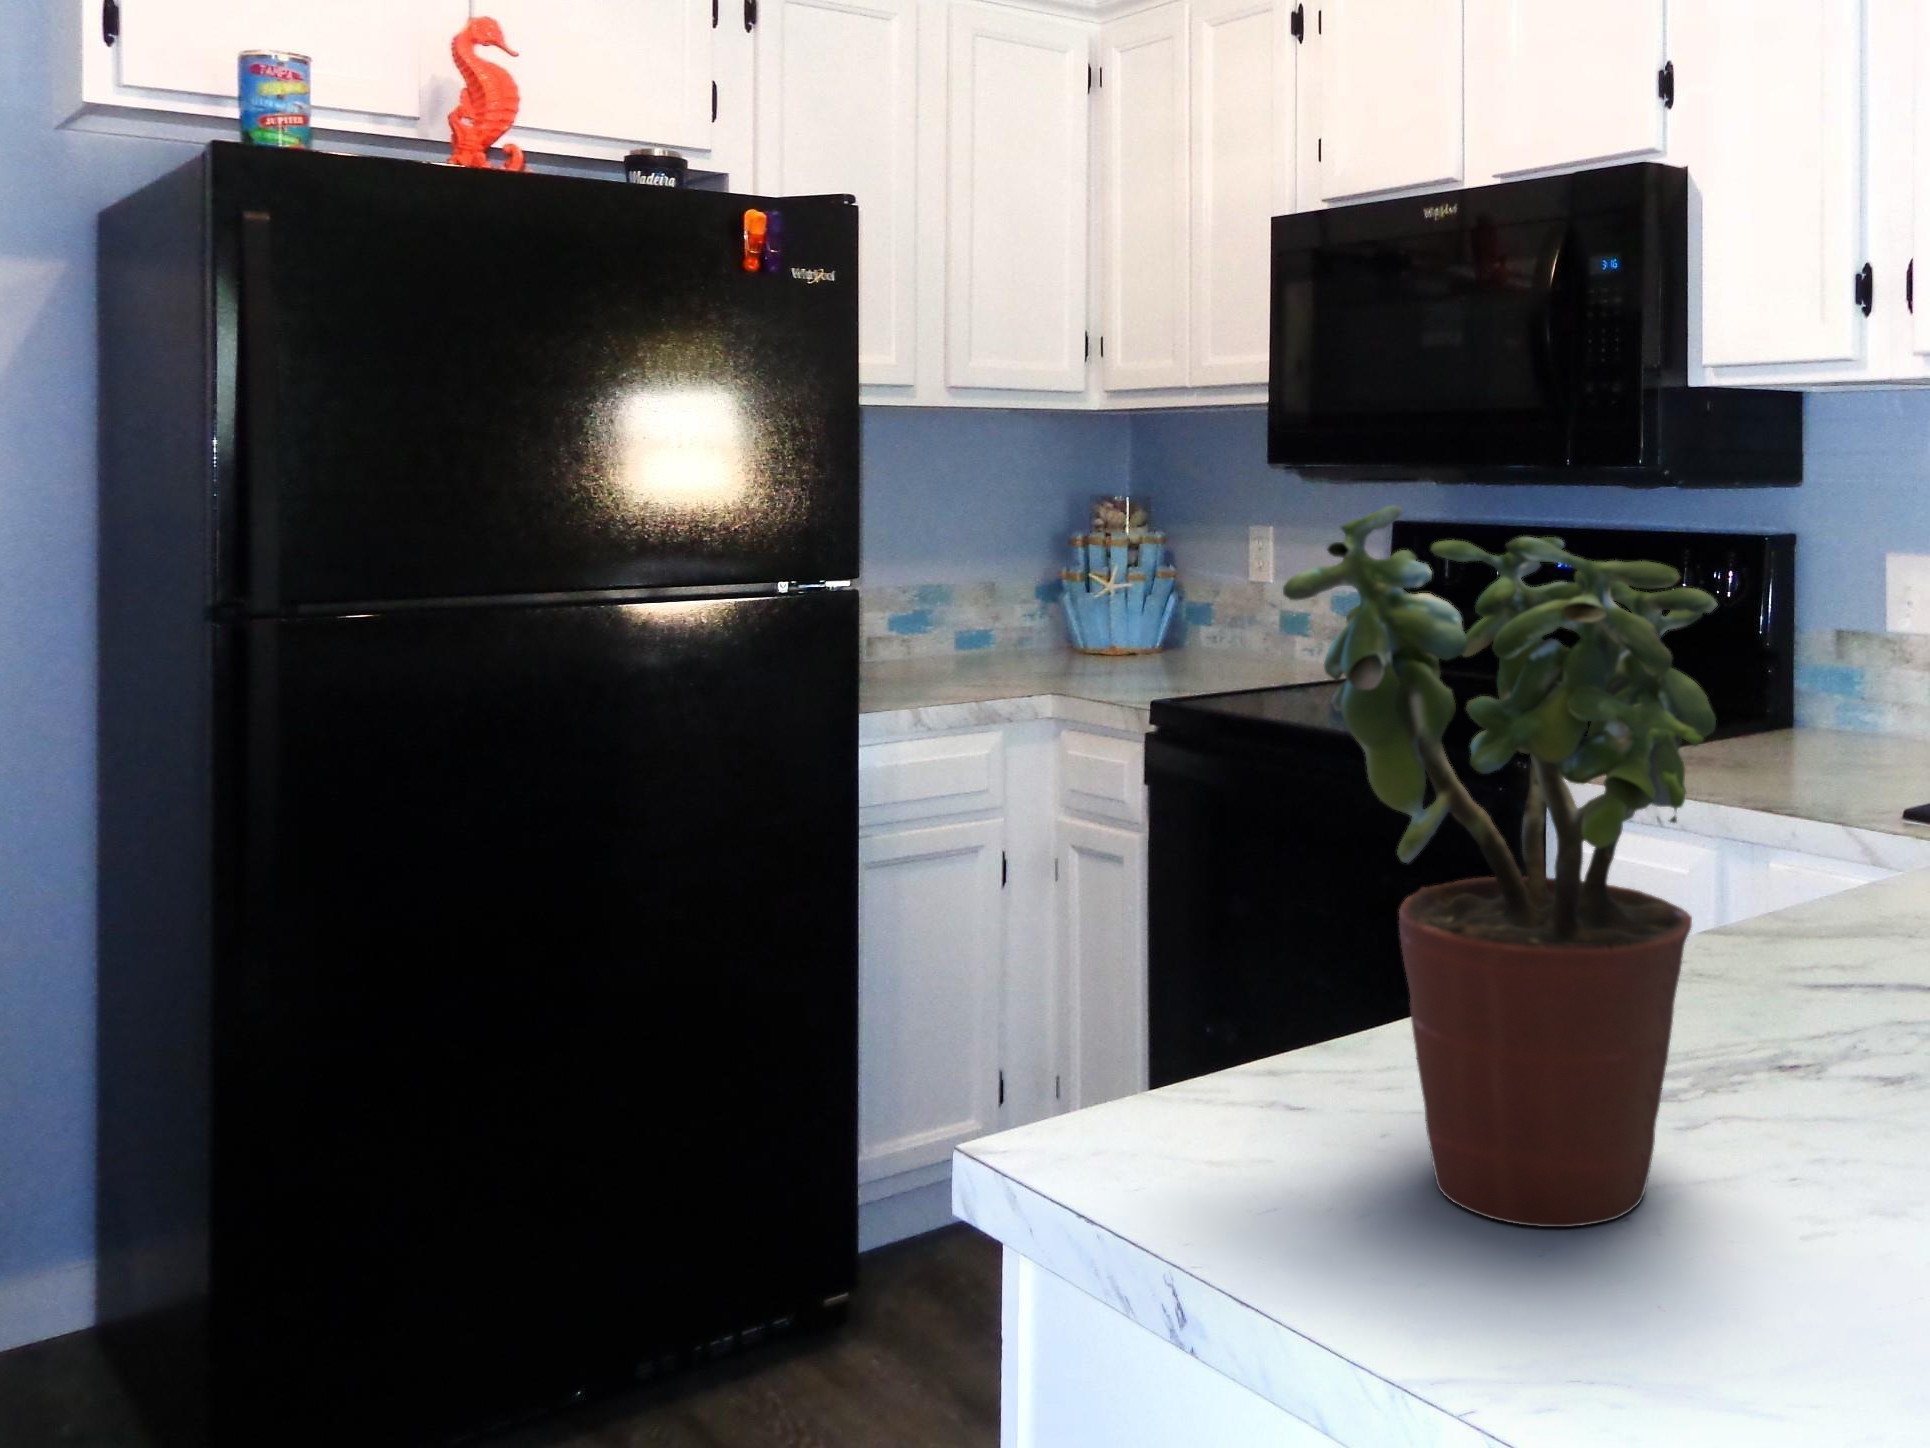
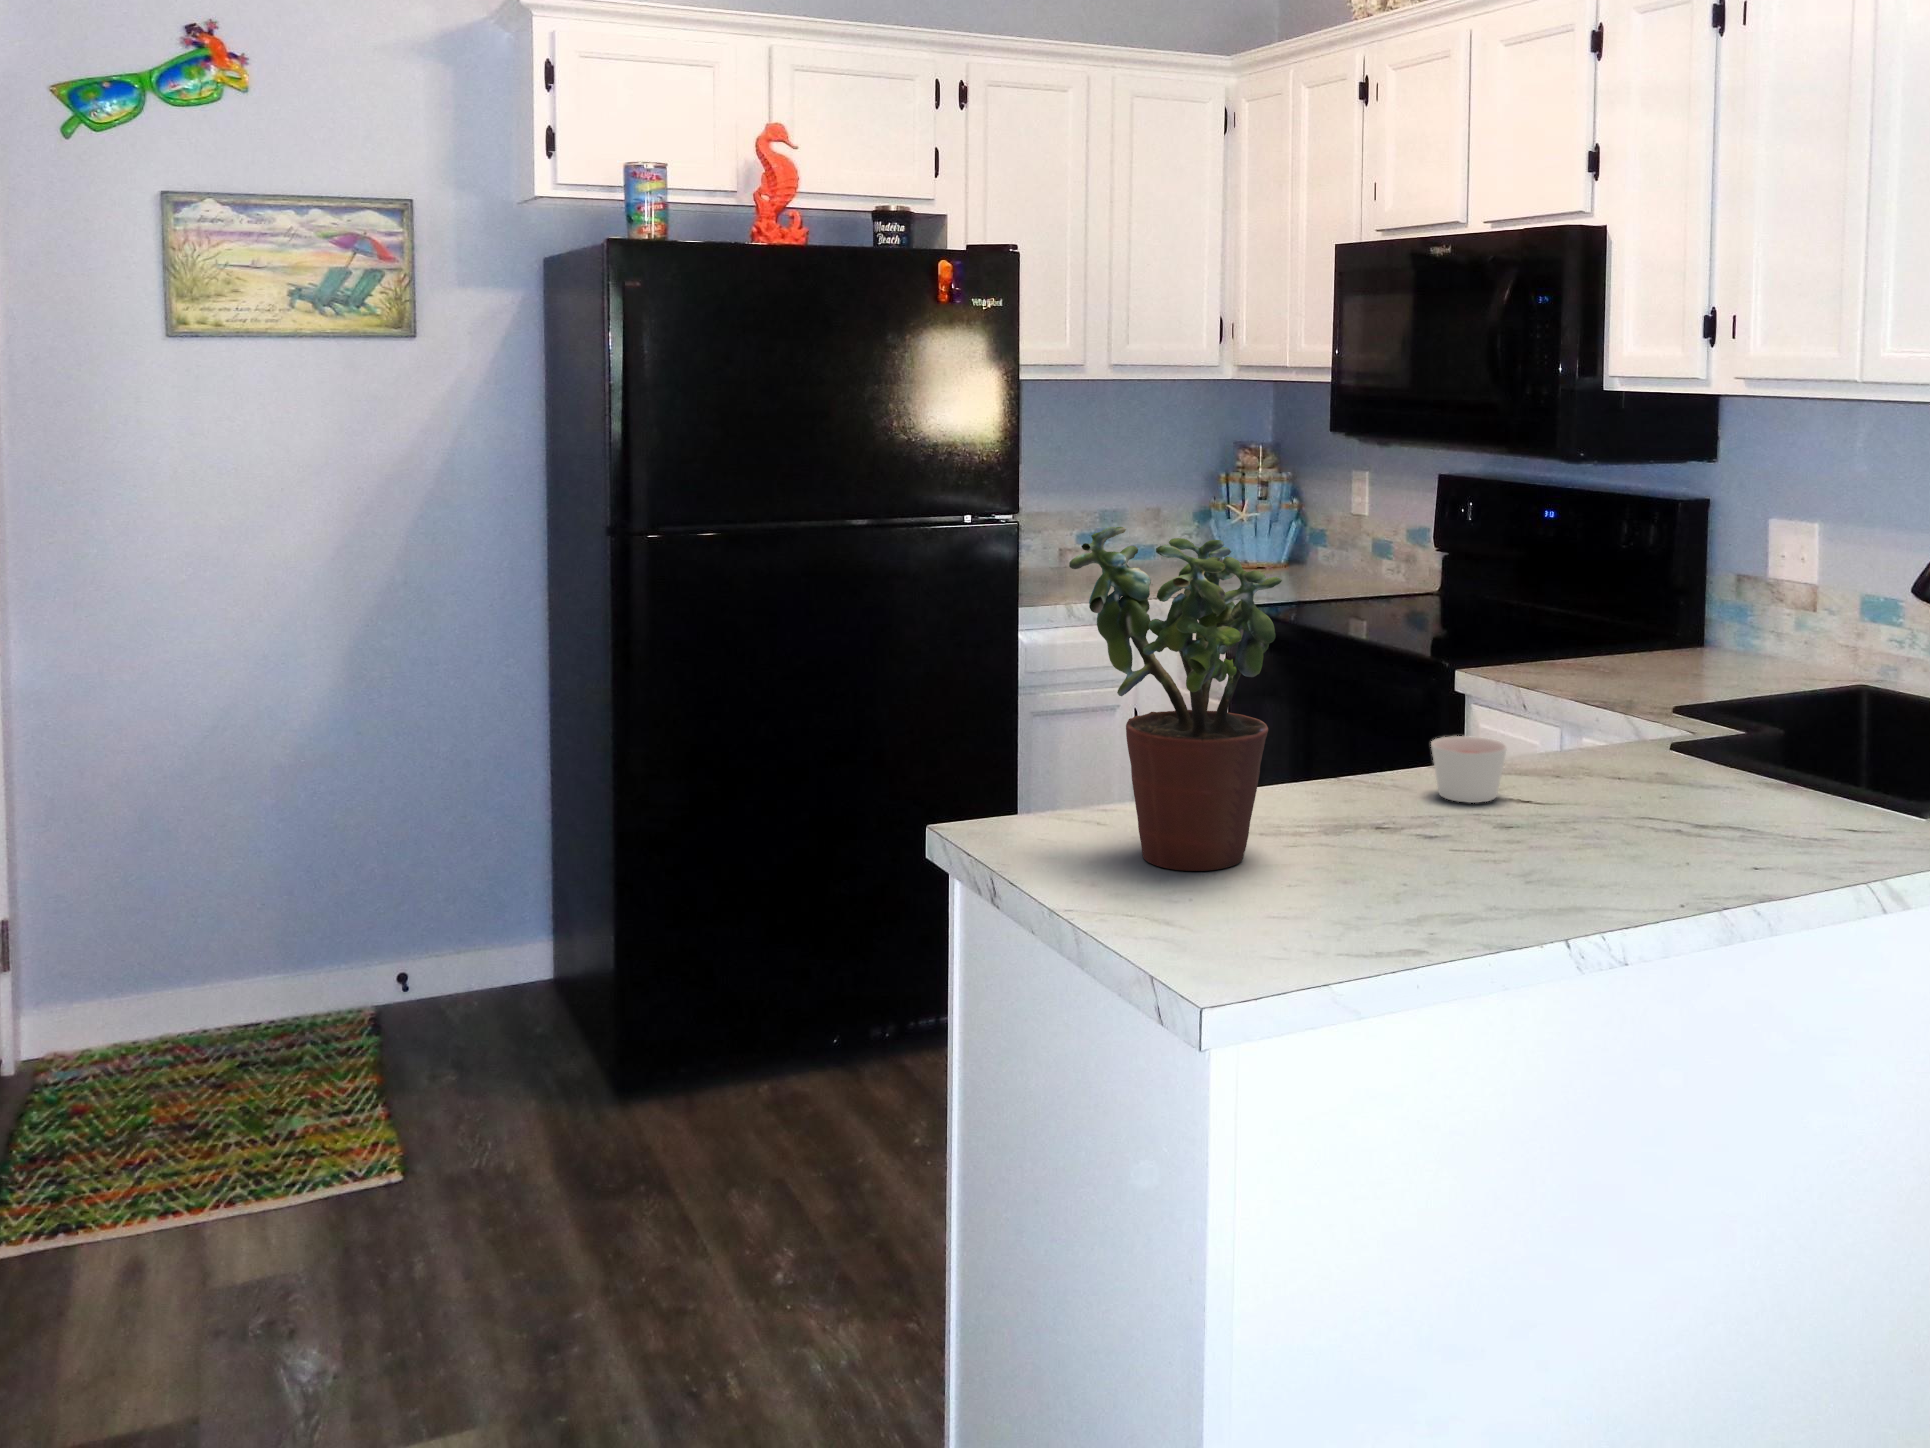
candle: none [1772,883,1906,1000] -> present [1431,736,1507,803]

